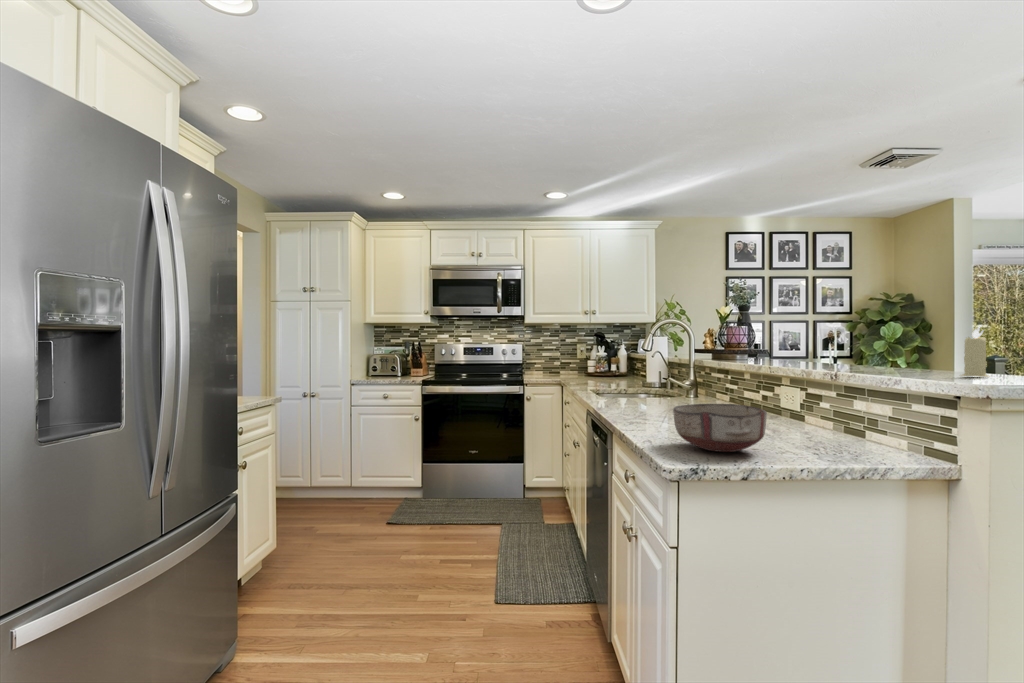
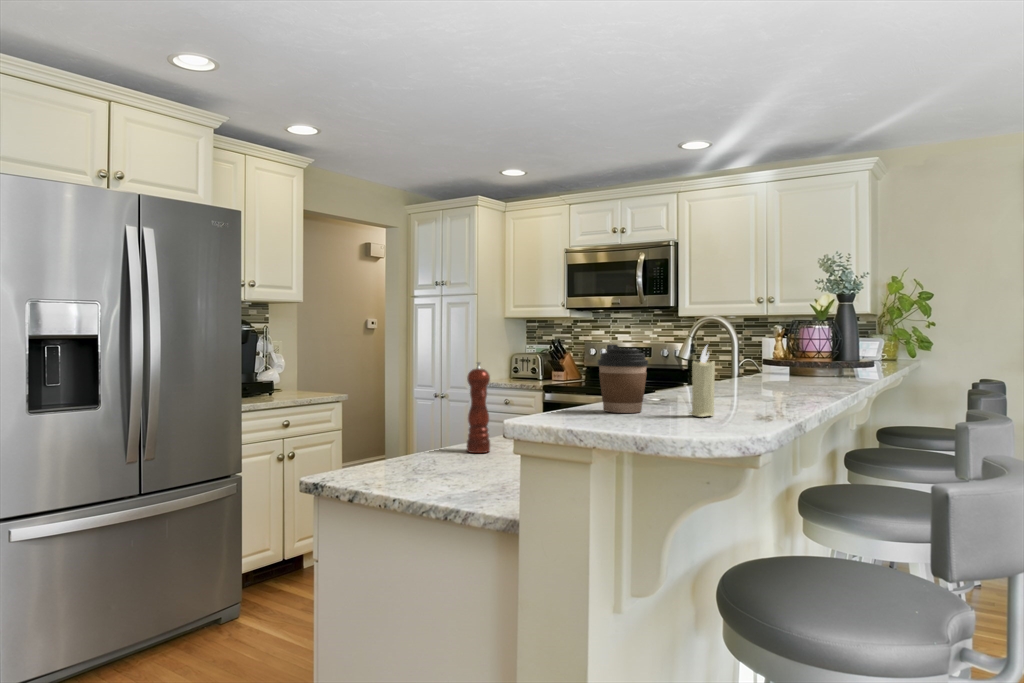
coffee cup: none [889,326,938,378] -> present [598,344,648,413]
pepper mill: none [649,347,671,428] -> present [467,362,490,453]
ceramic bowl: present [673,404,767,452] -> none [361,427,454,478]

